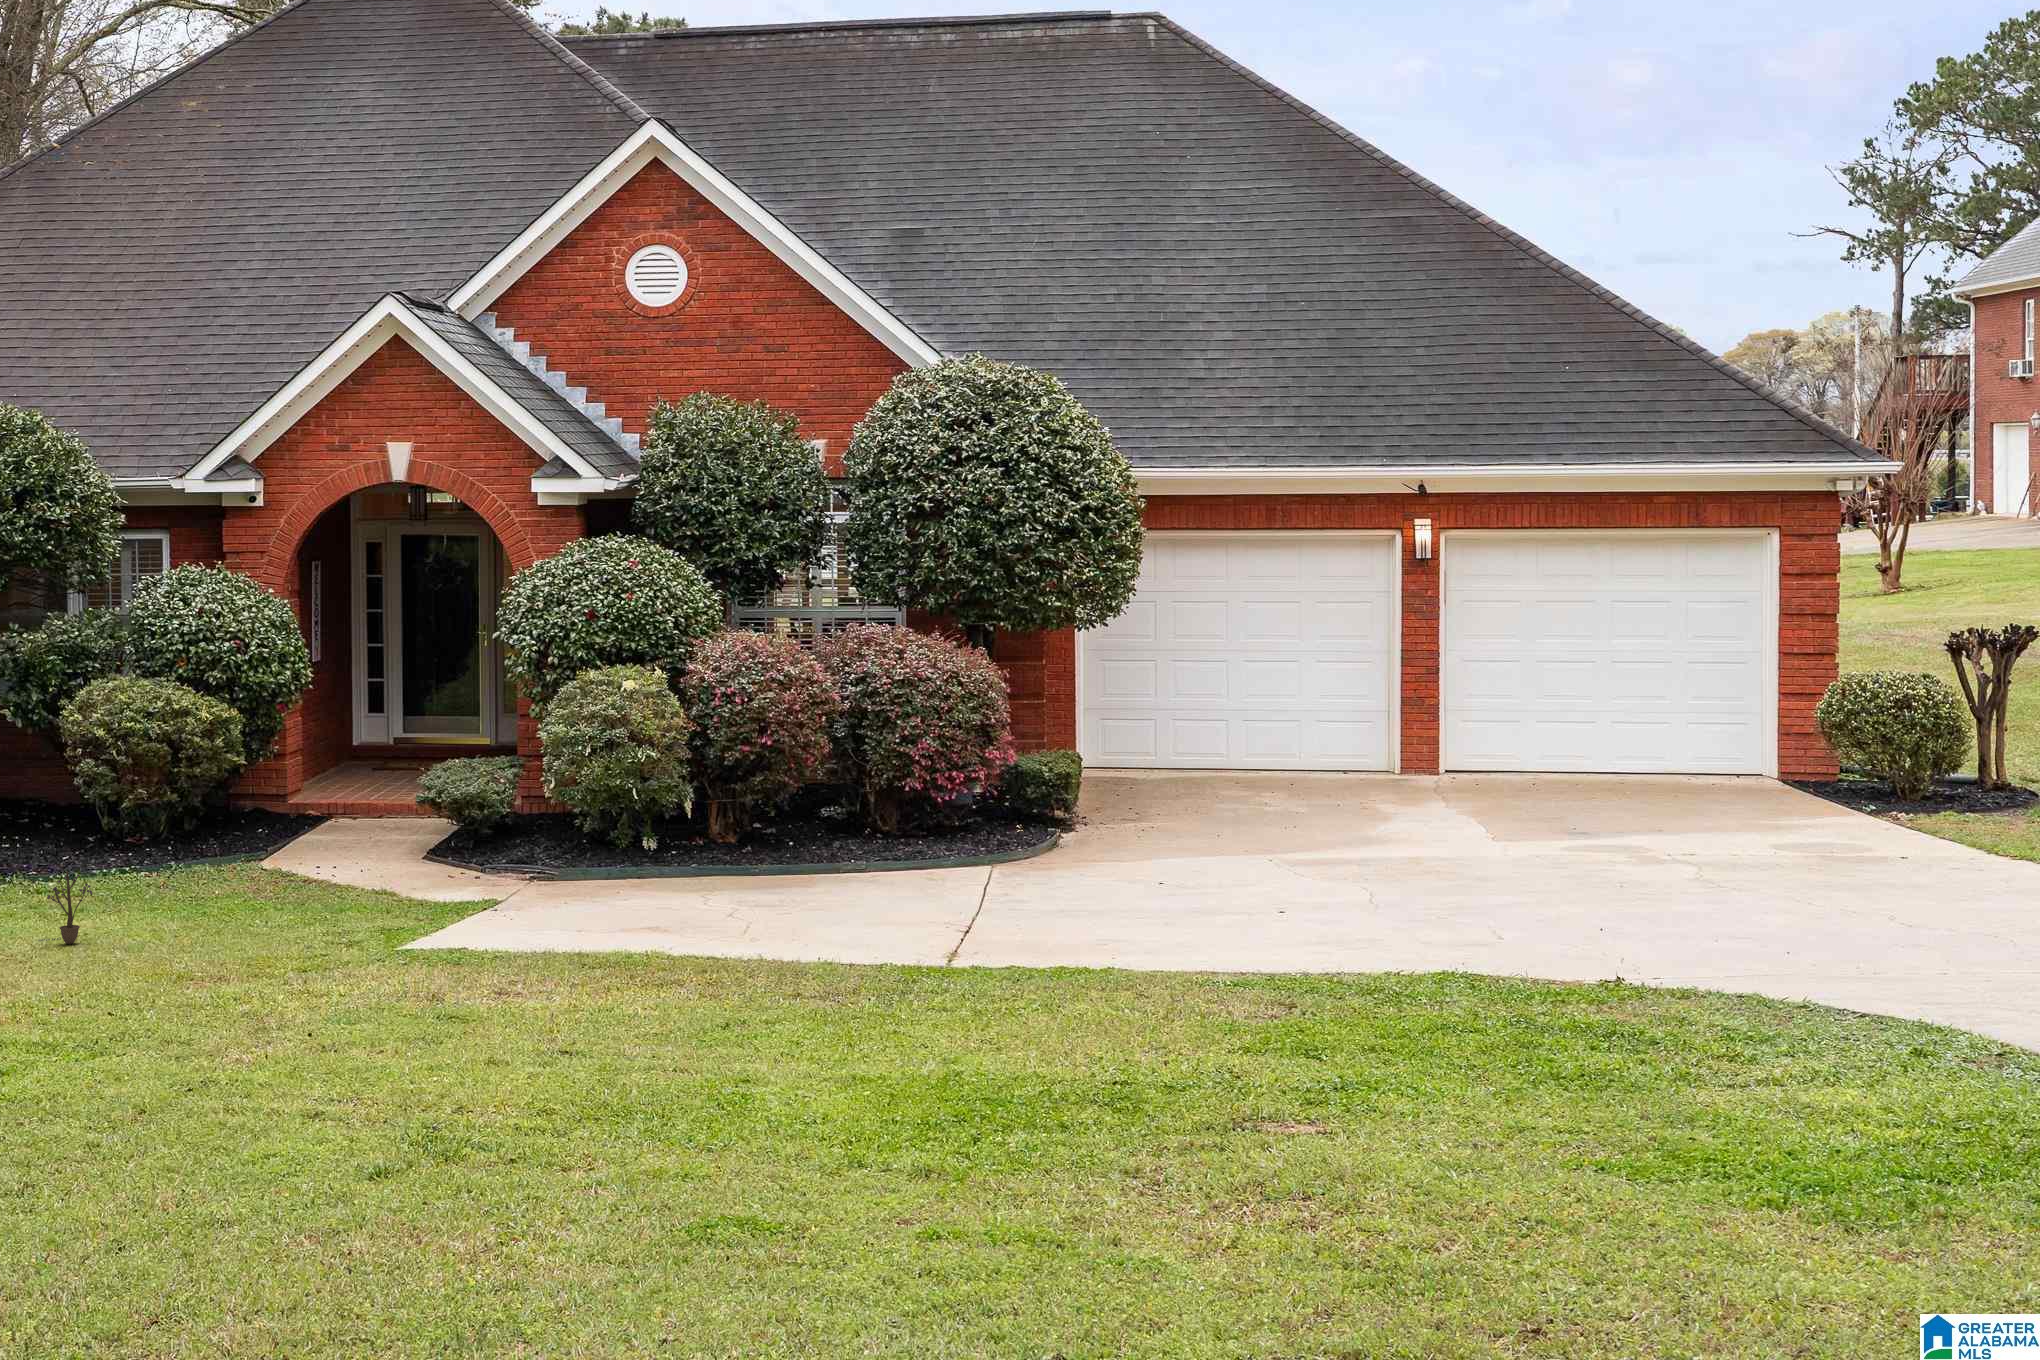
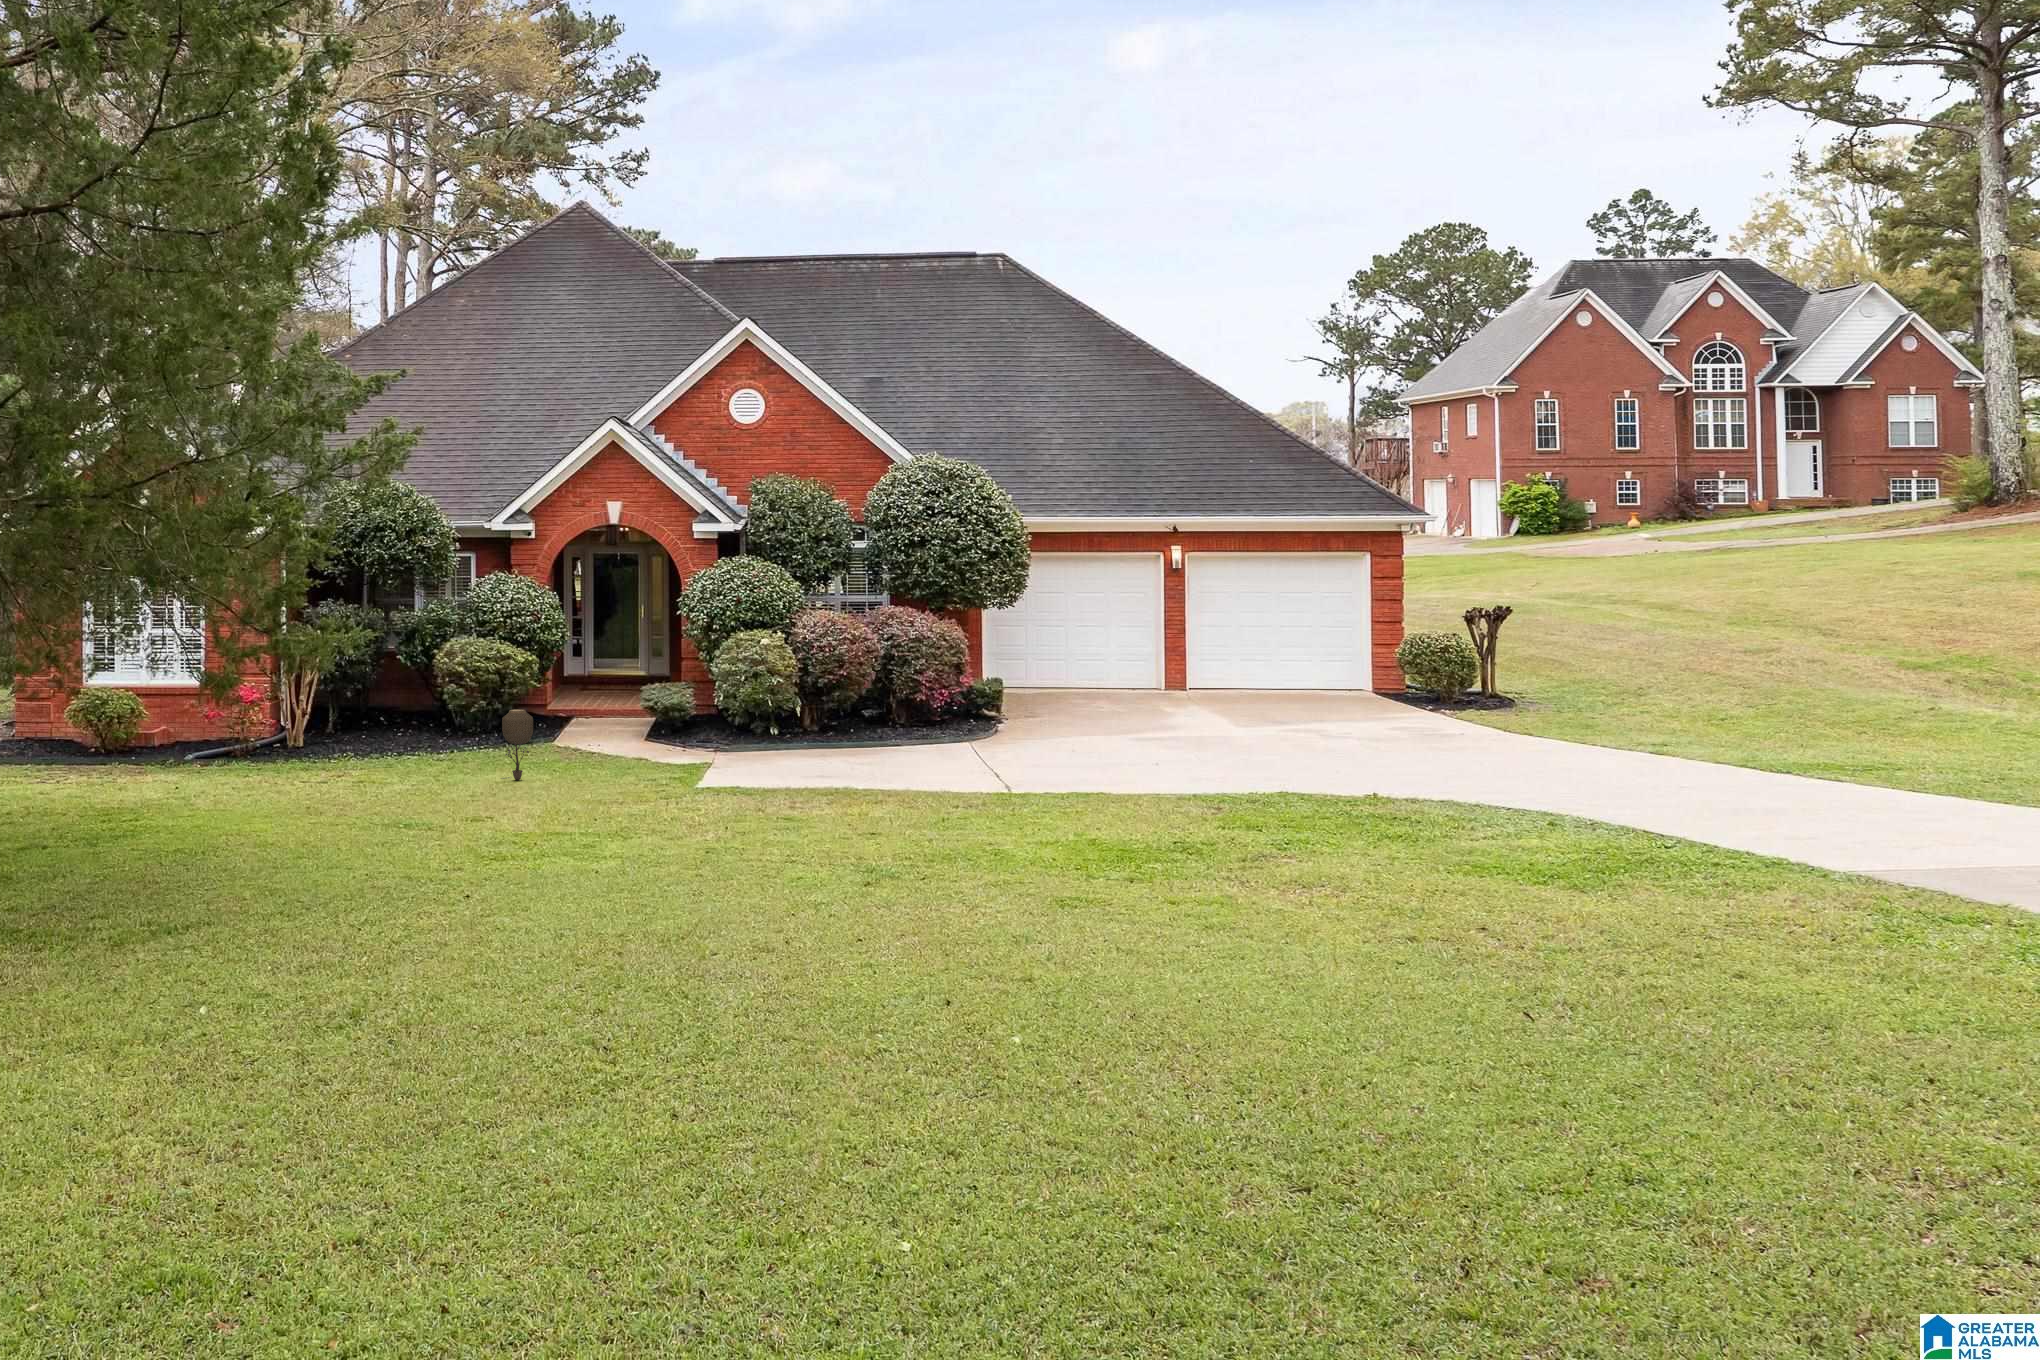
woven basket: none [154,804,210,866] -> present [502,709,533,744]

